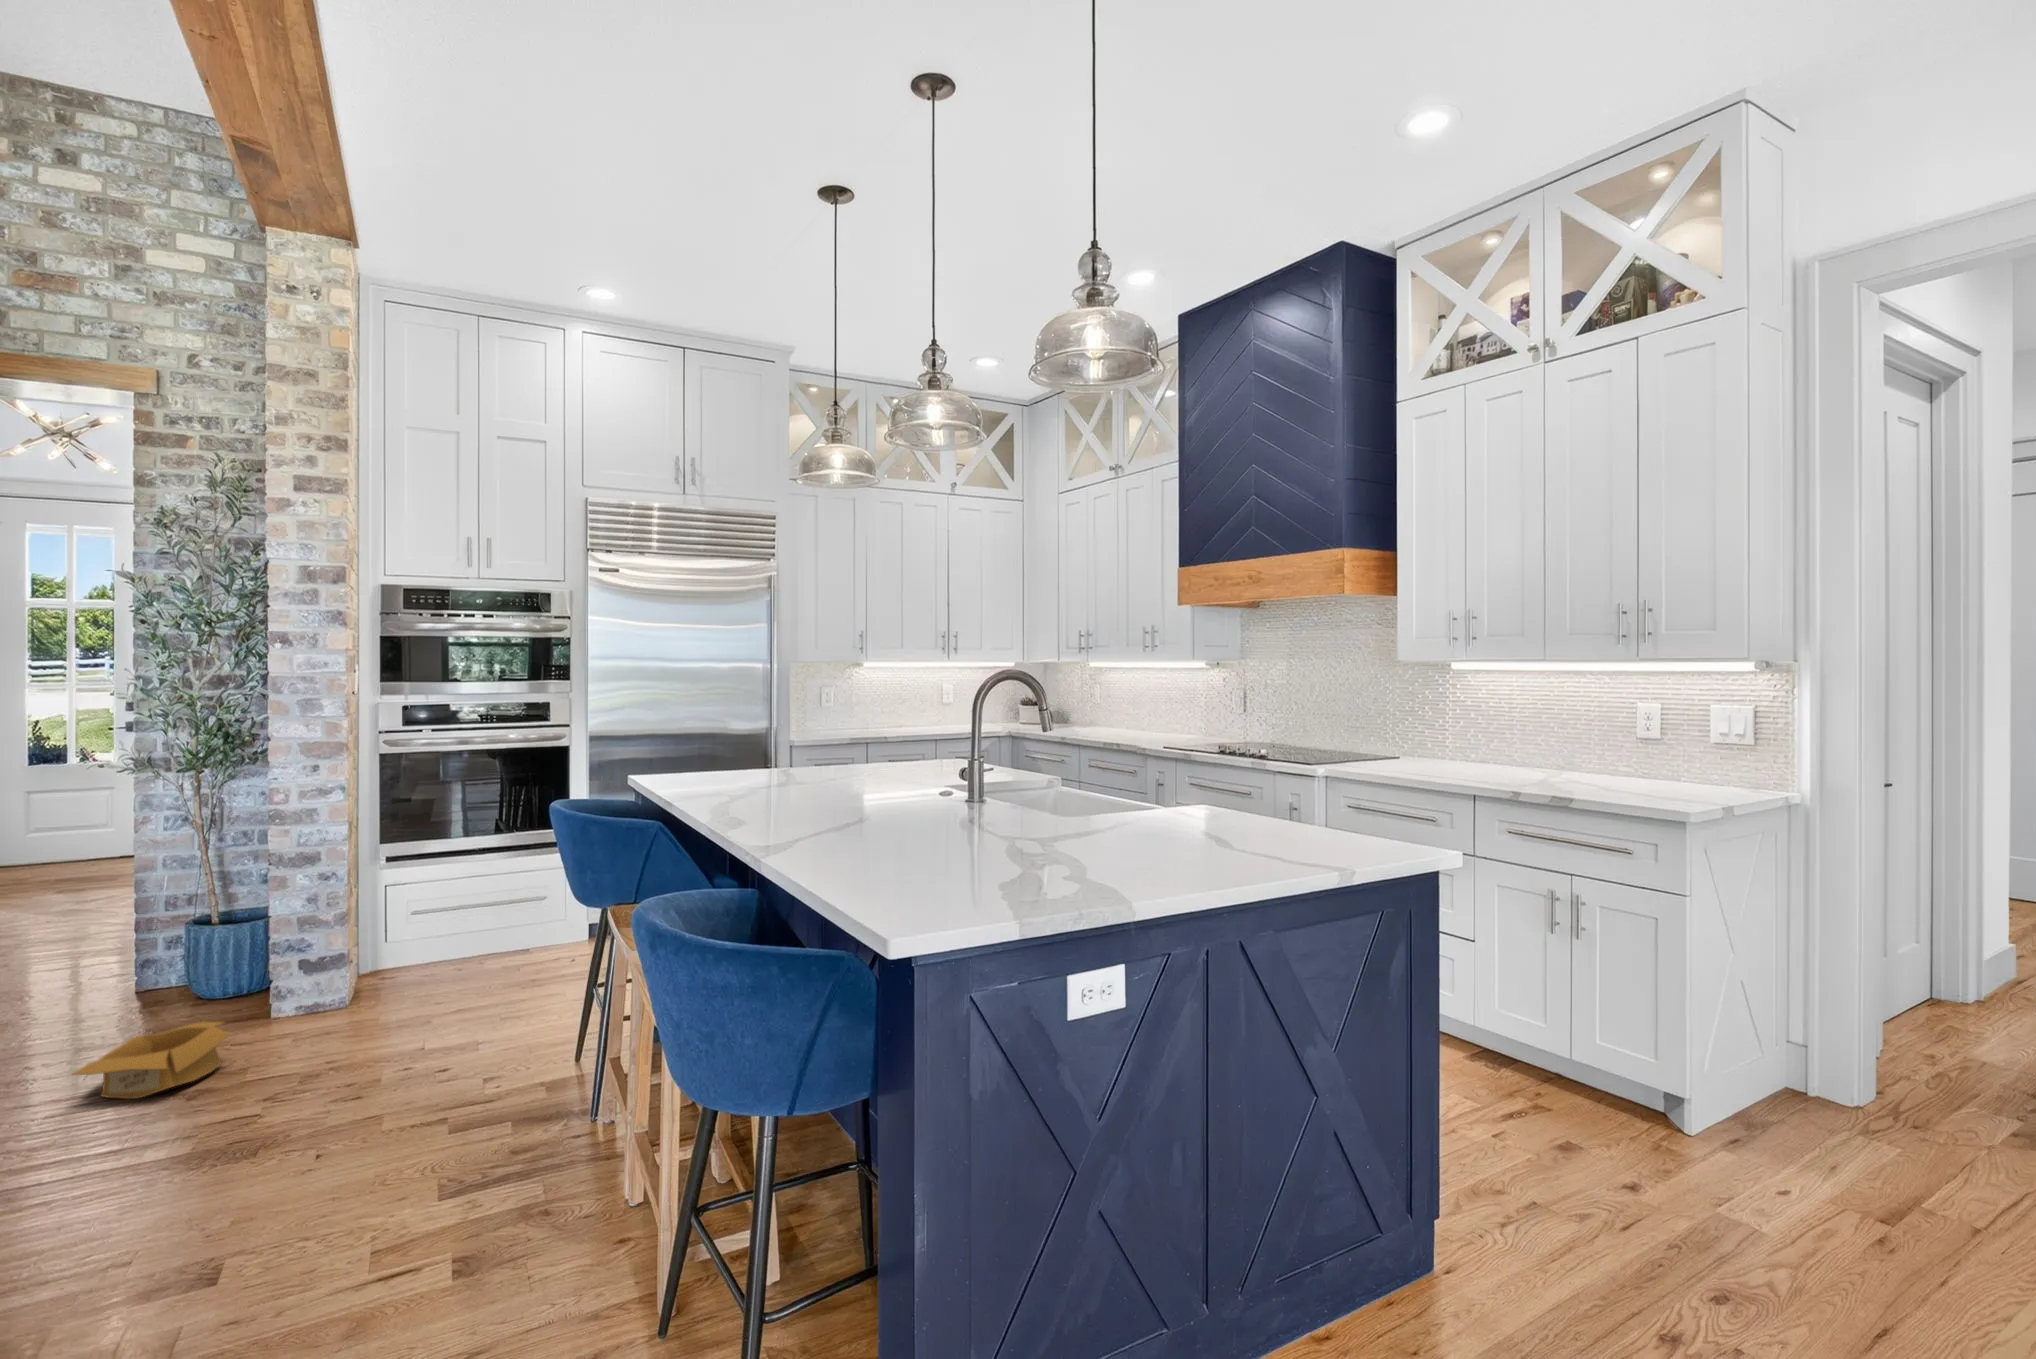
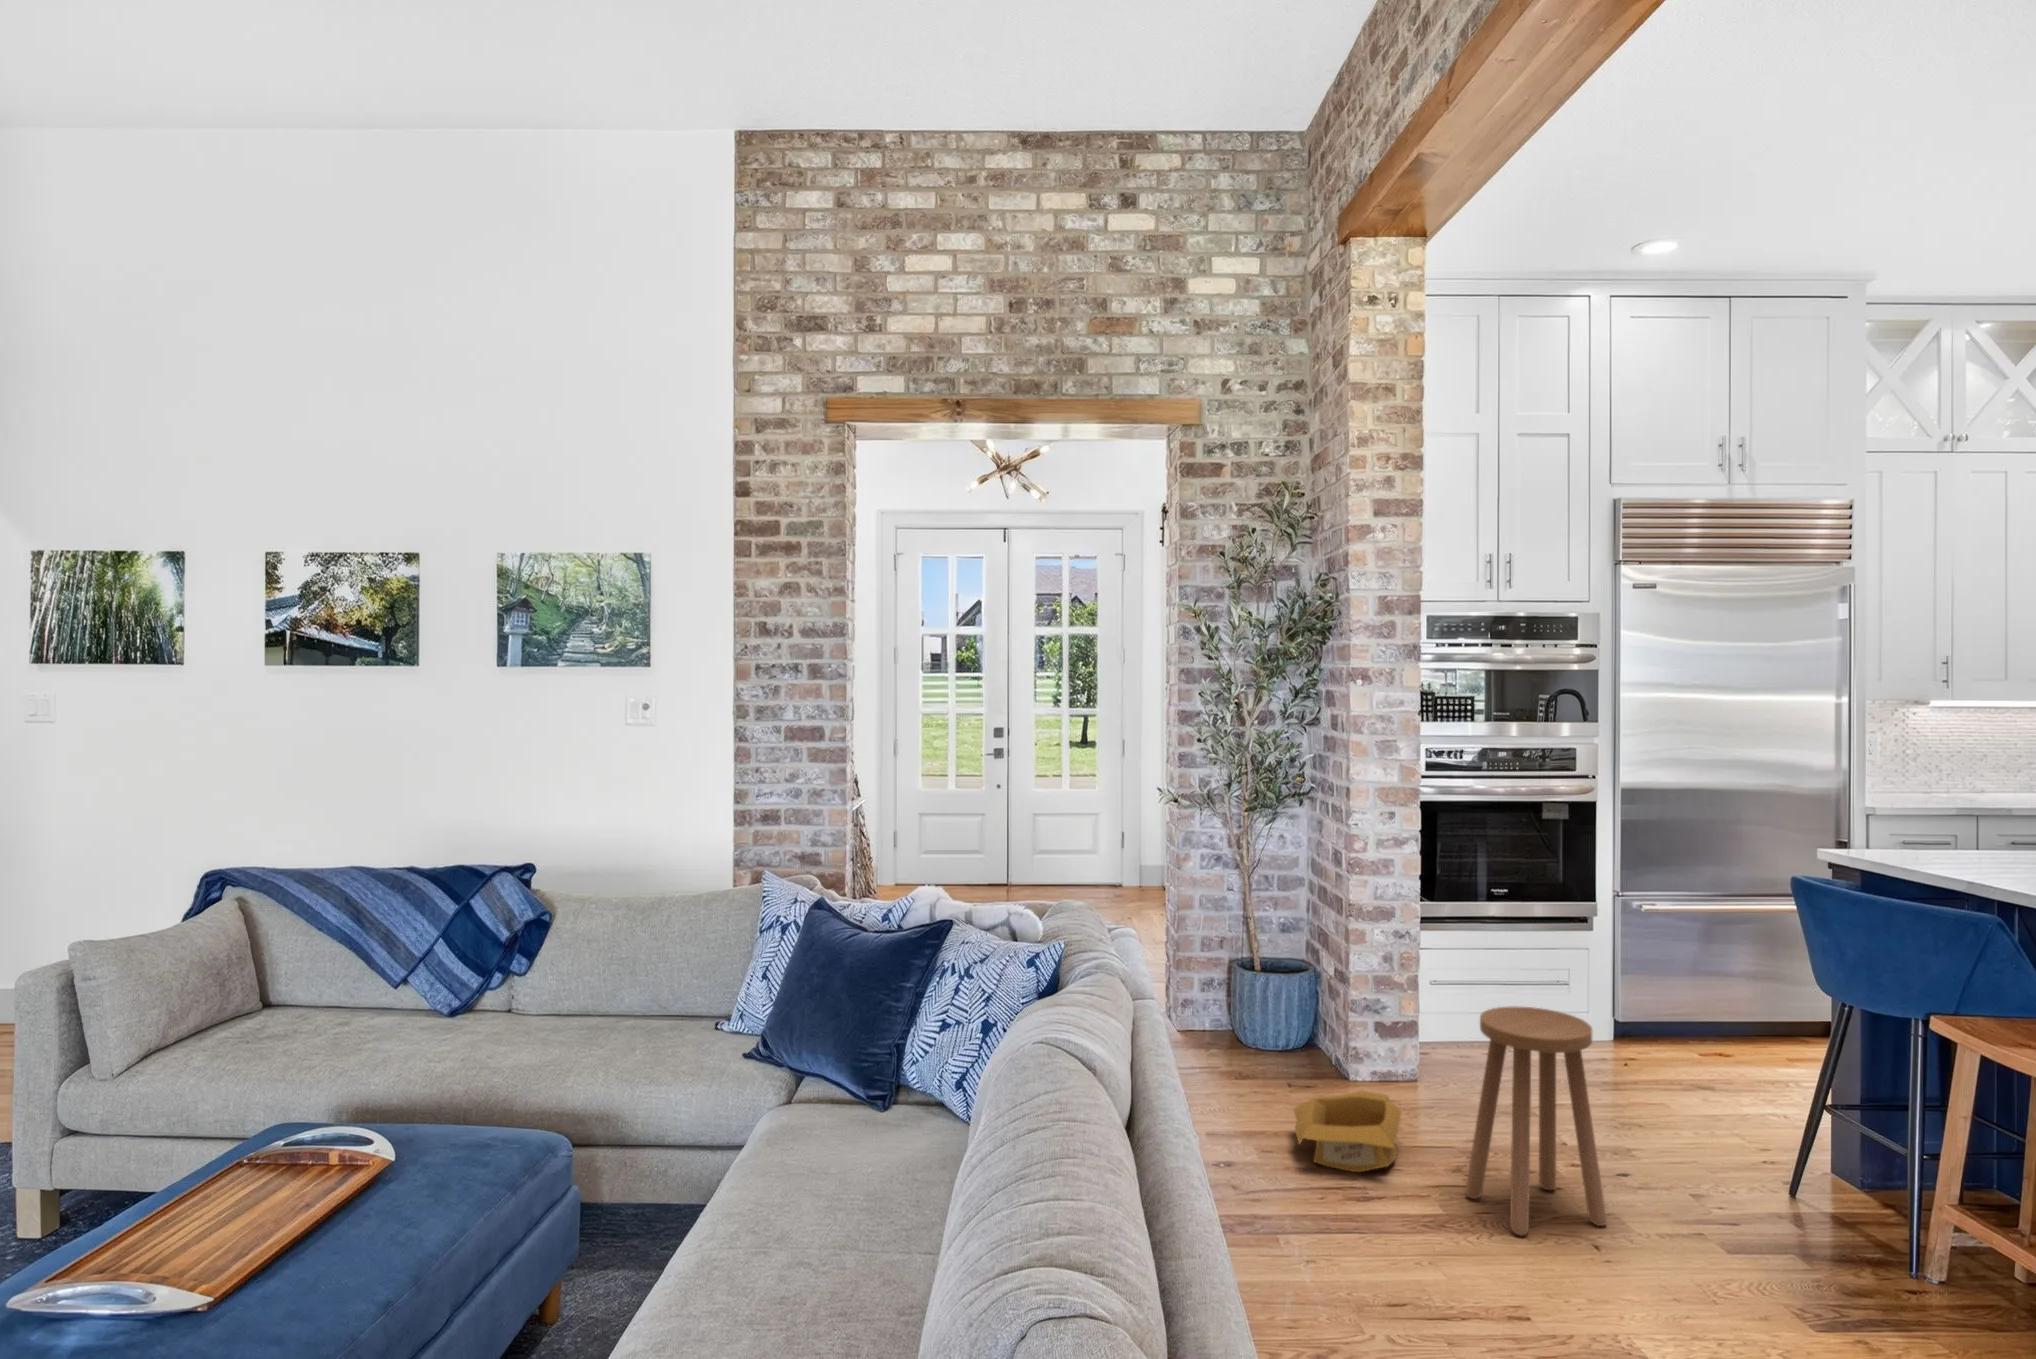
stool: none [228,922,344,1126] -> present [1465,1007,1607,1235]

